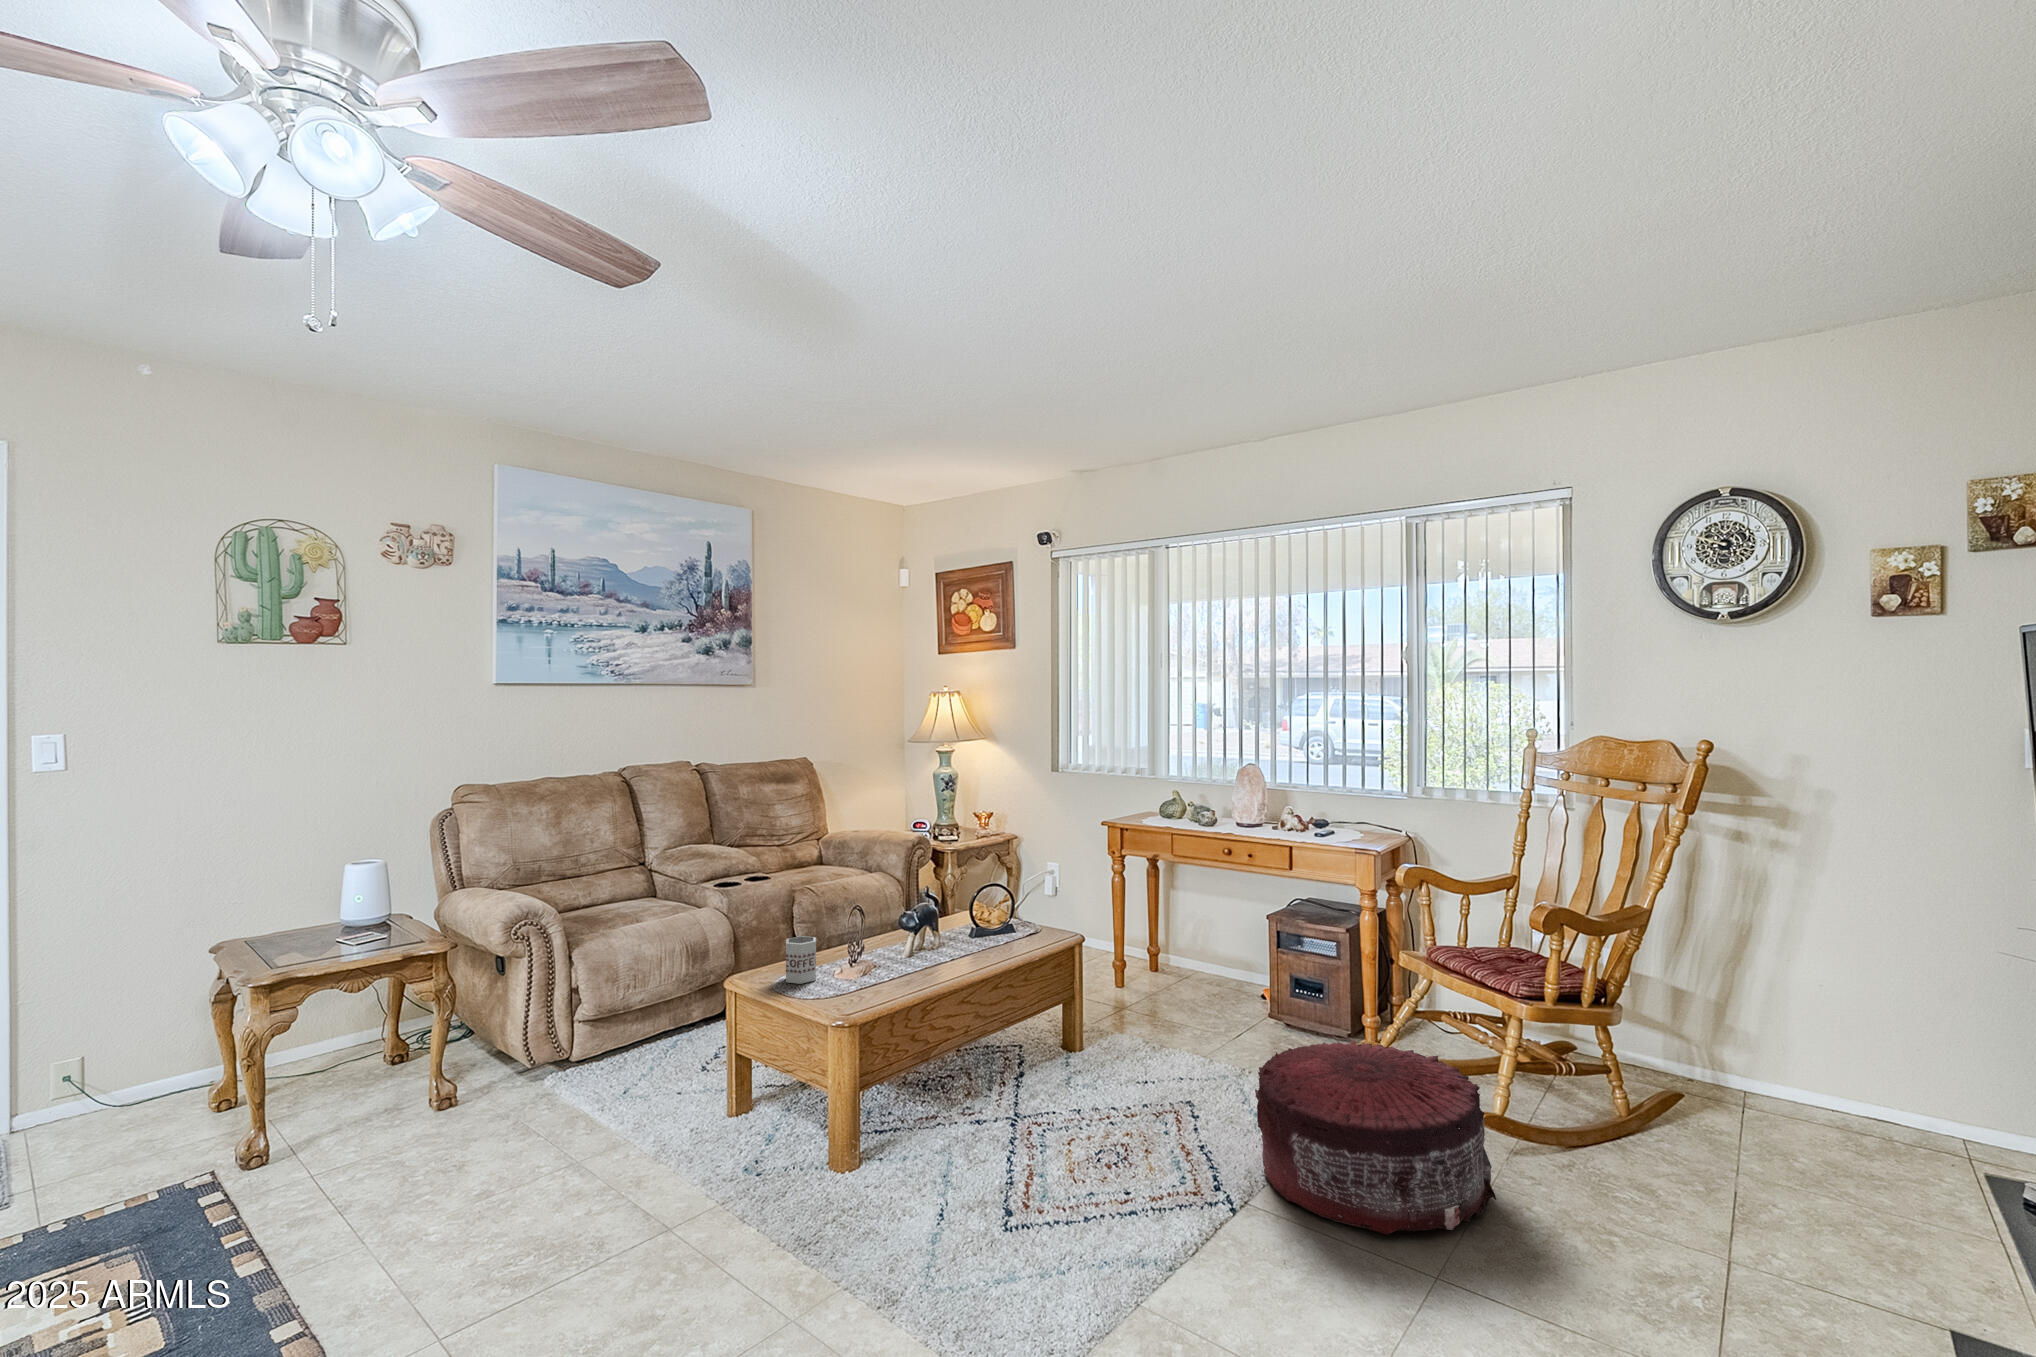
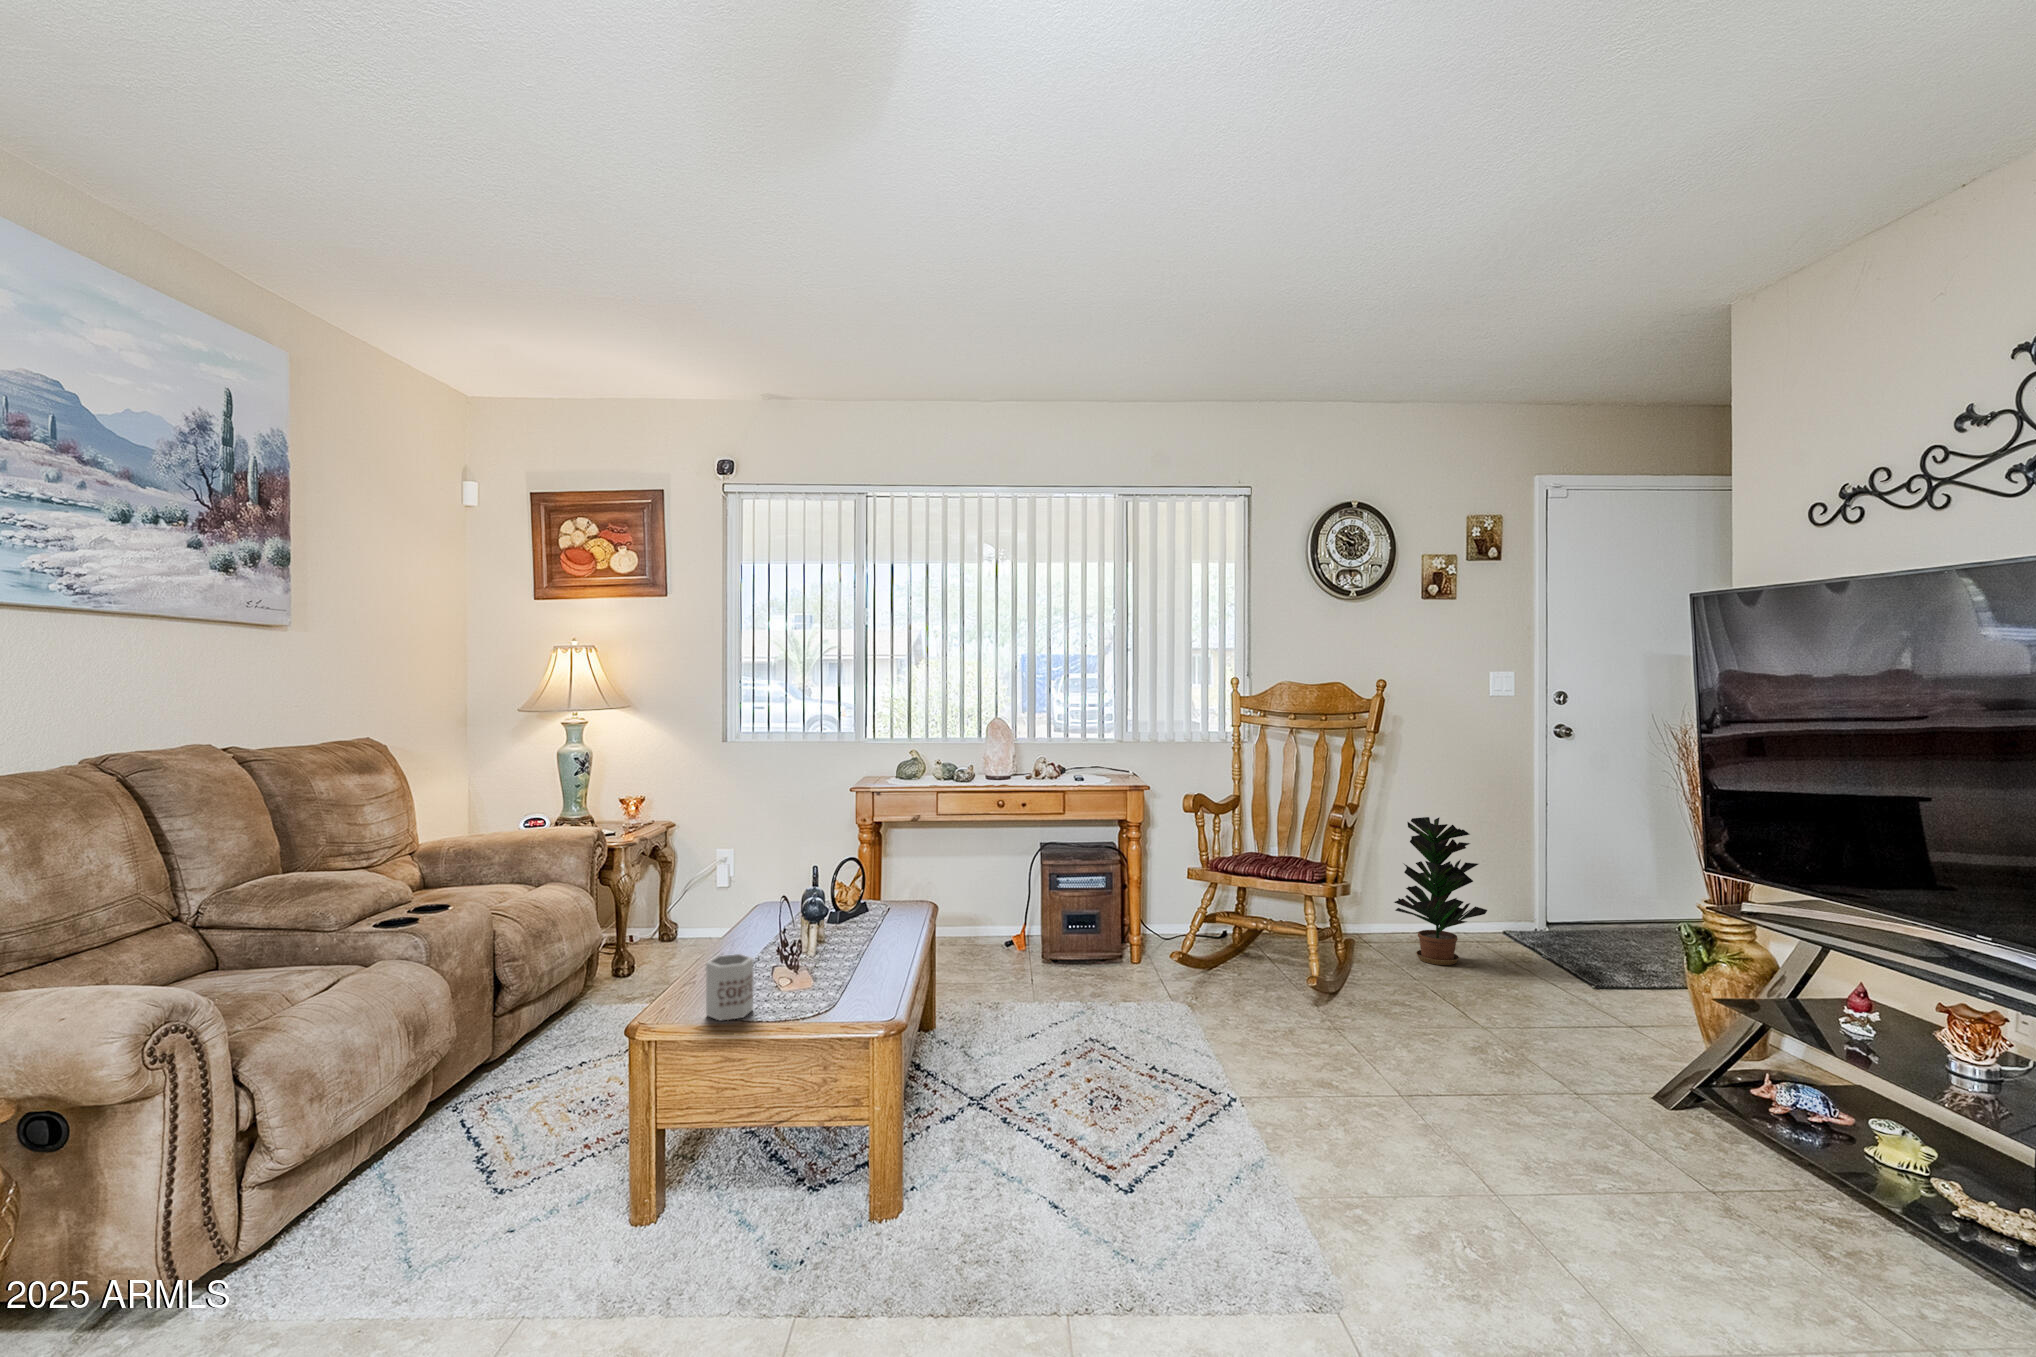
potted plant: none [1747,923,1921,1145] -> present [1394,817,1487,965]
pouf: present [1255,1039,1496,1234] -> none [1192,953,1388,1105]

